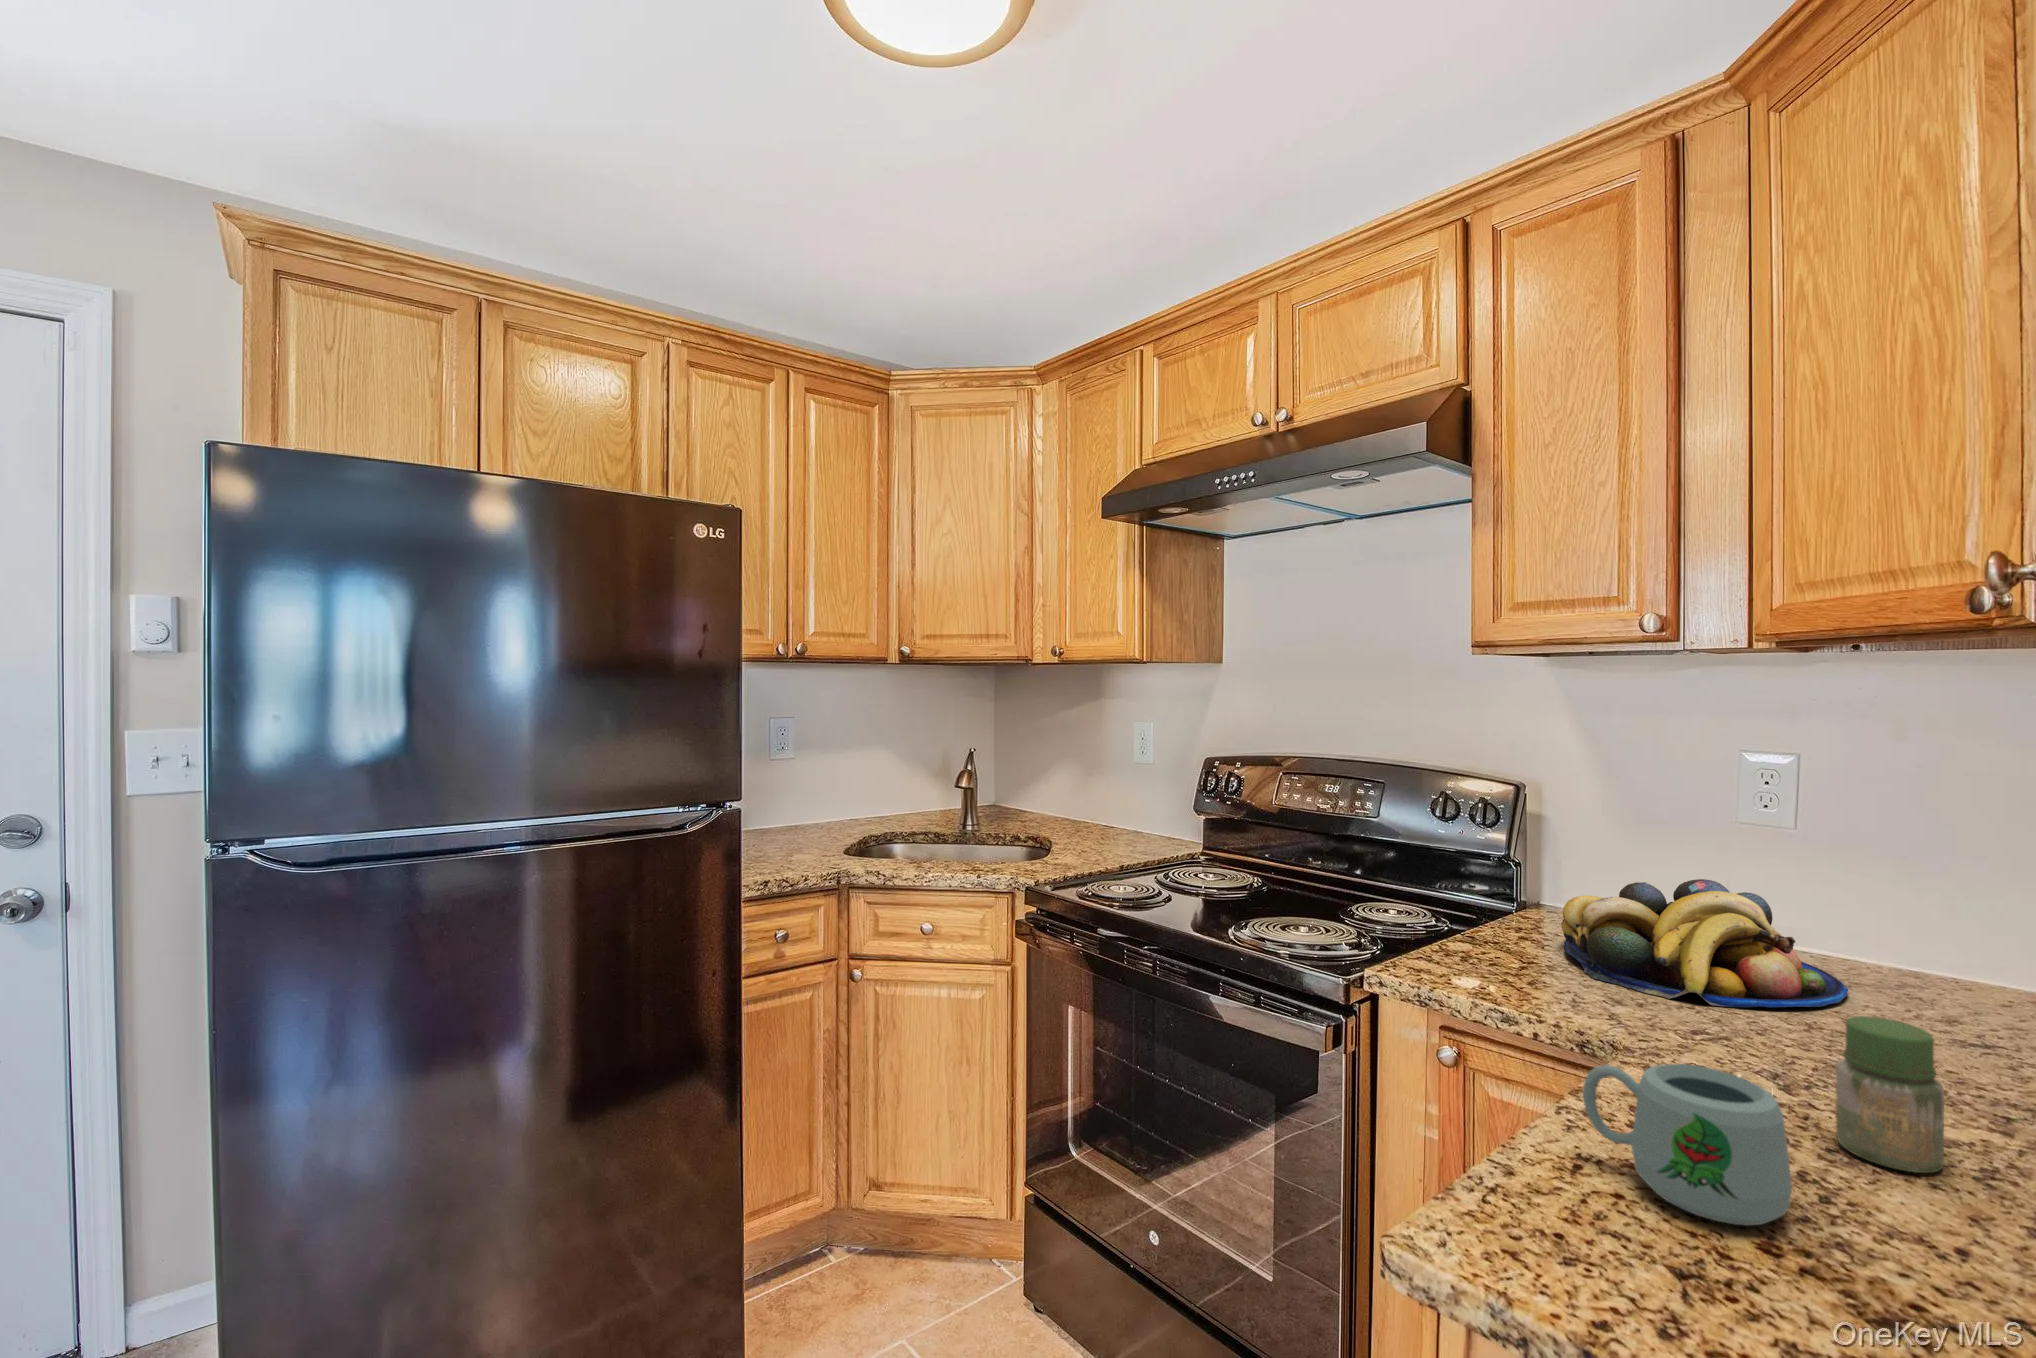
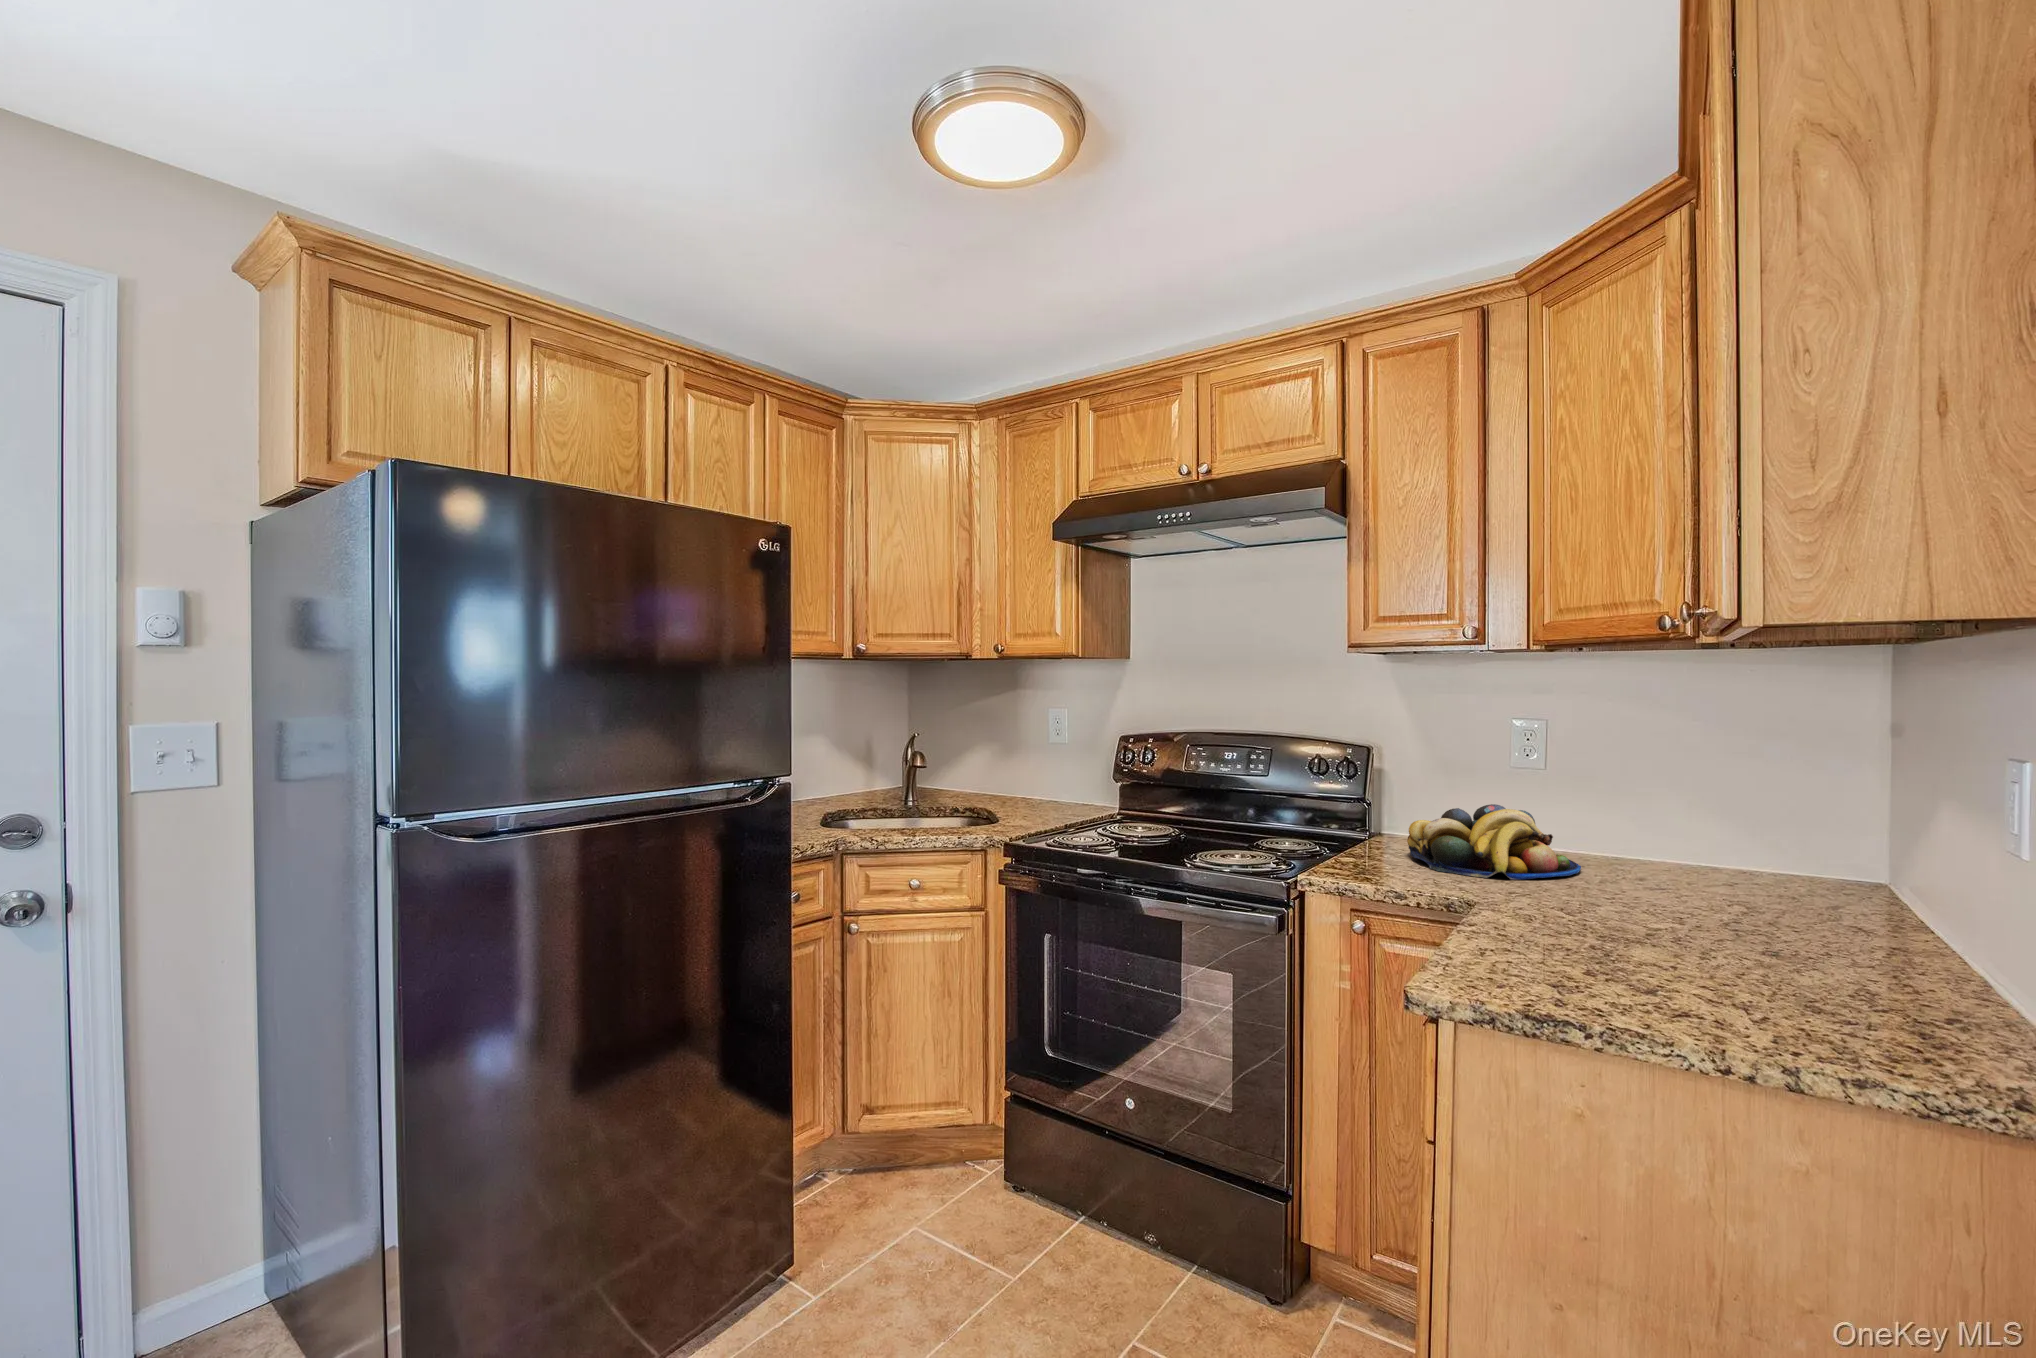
jar: present [1836,1016,1944,1173] -> none [1602,859,1656,940]
mug: present [1583,1064,1792,1226] -> none [1484,887,1597,966]

